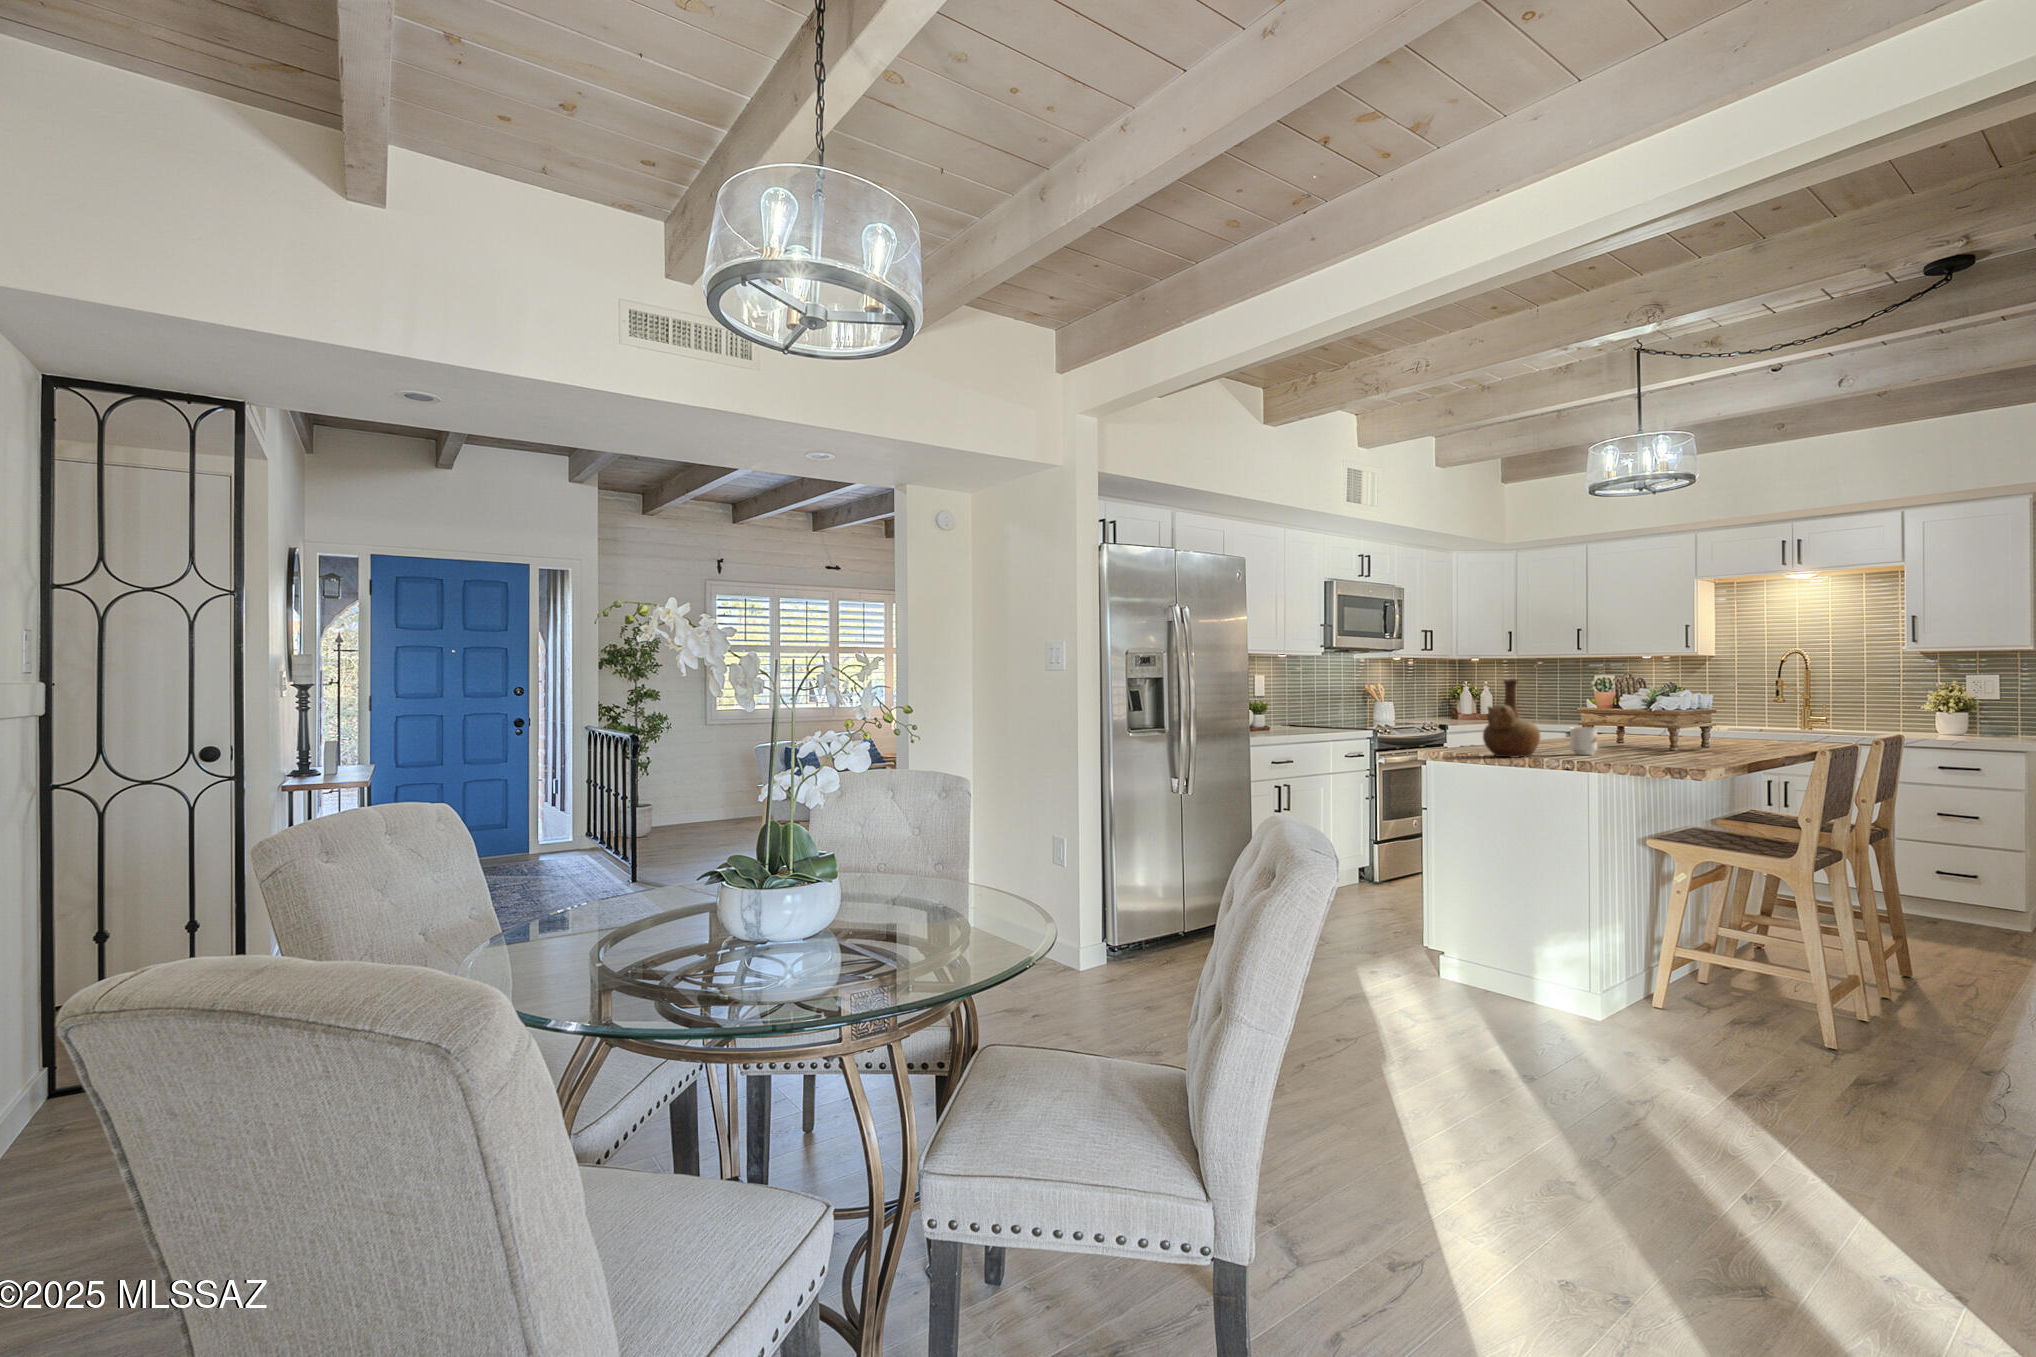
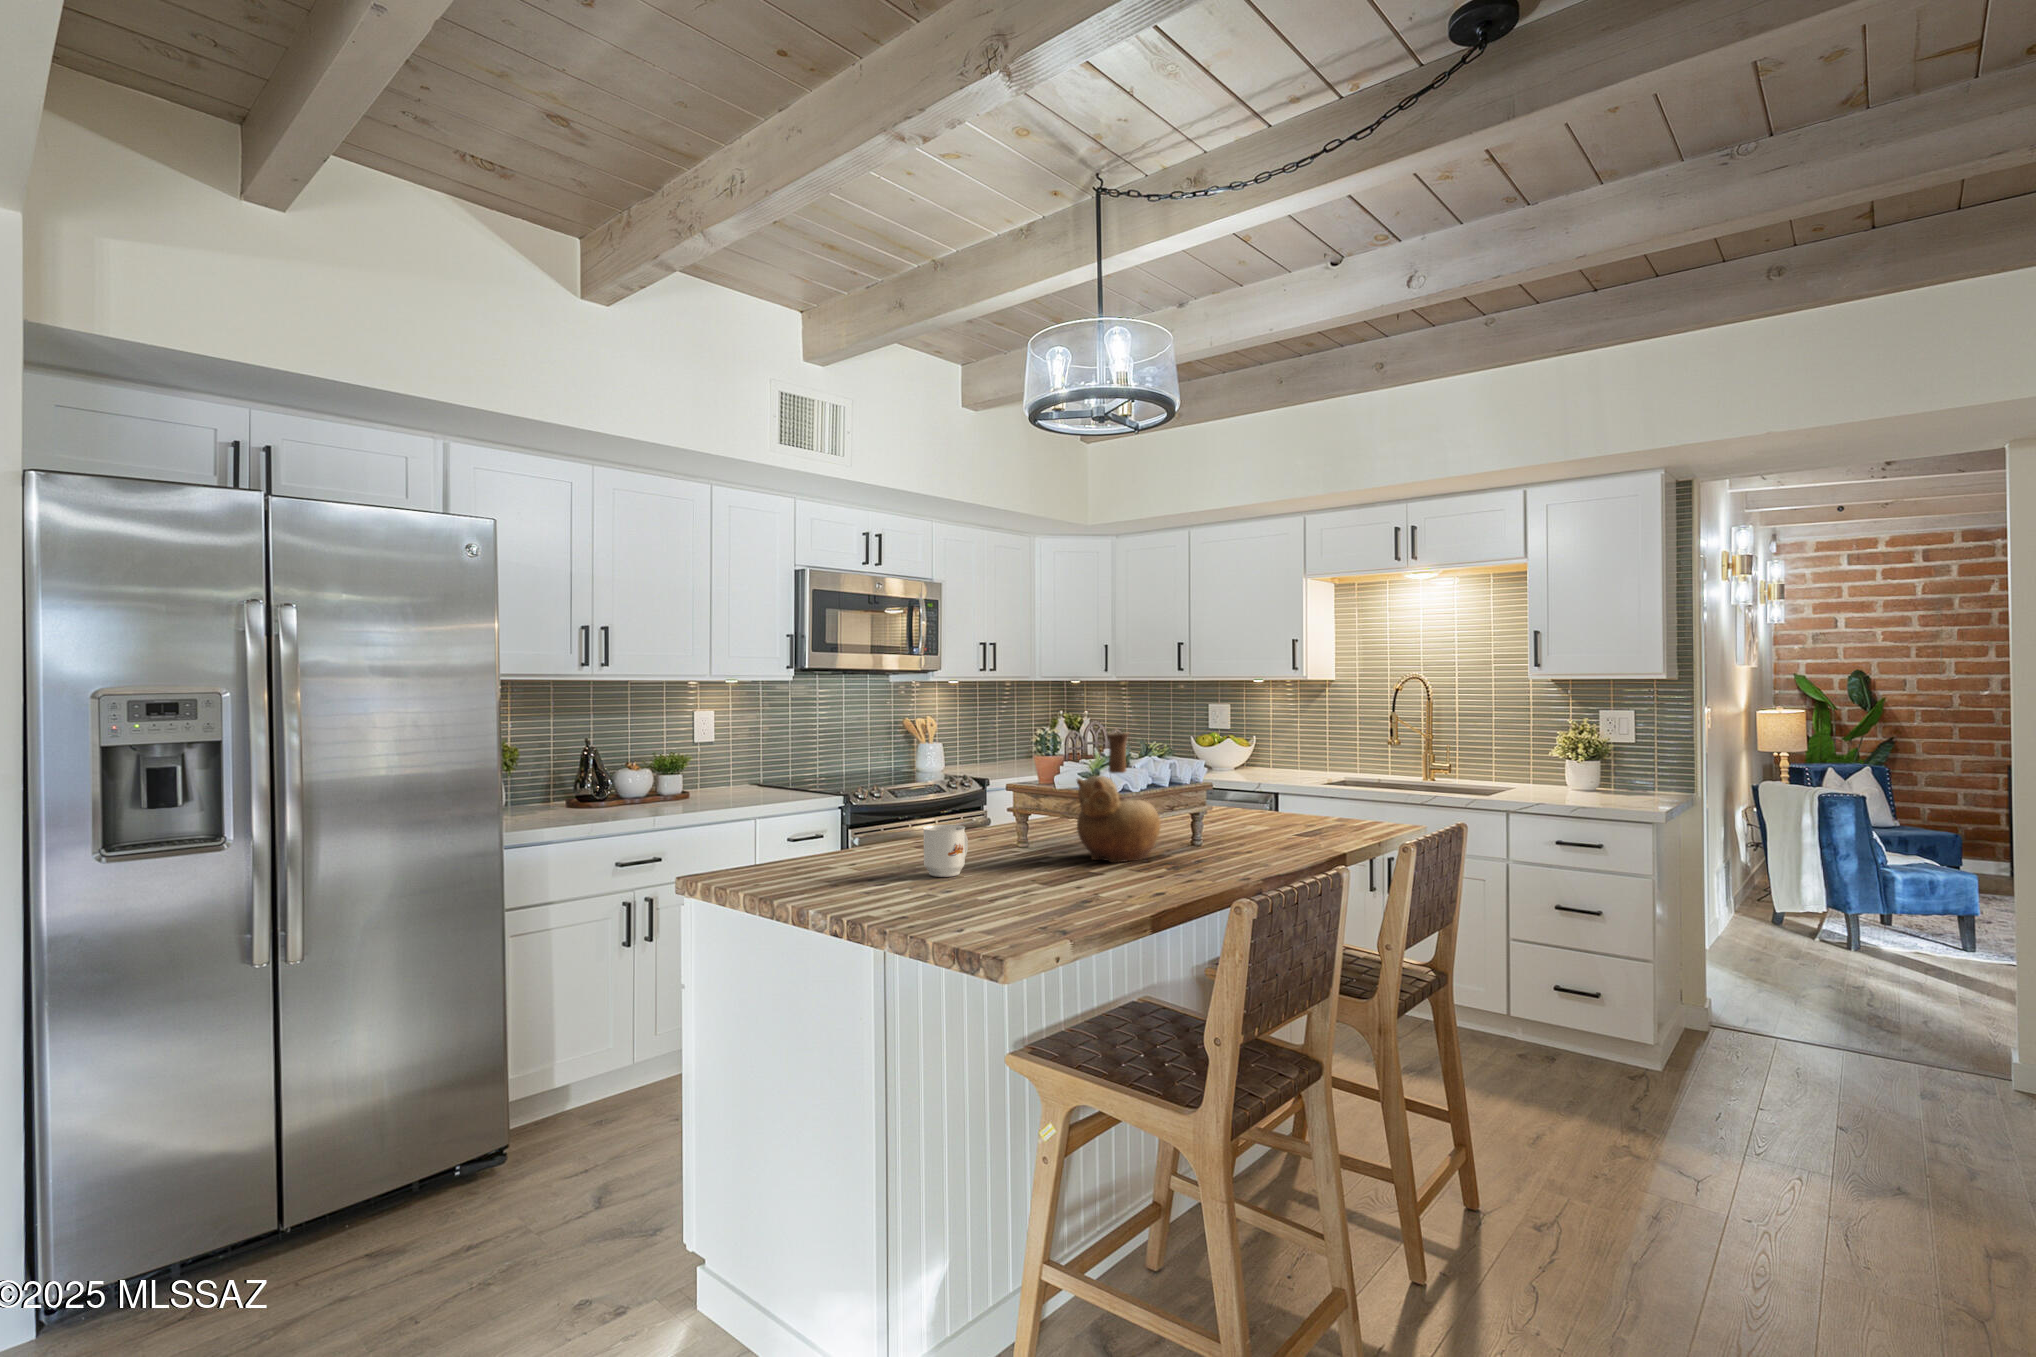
vase: present [1483,679,1540,758] -> present [1077,732,1161,862]

